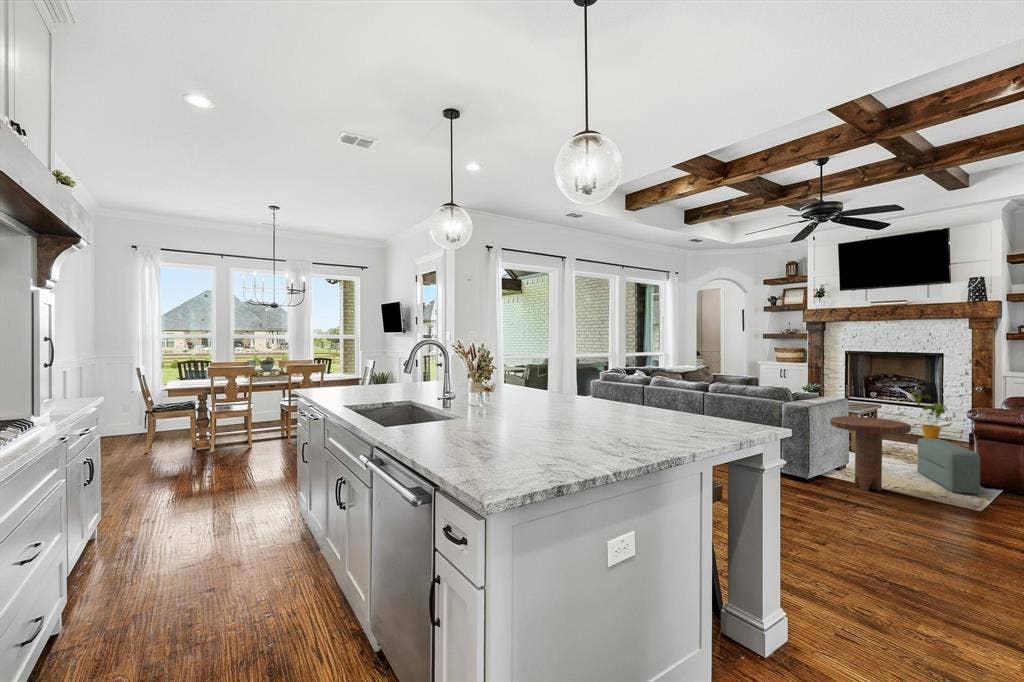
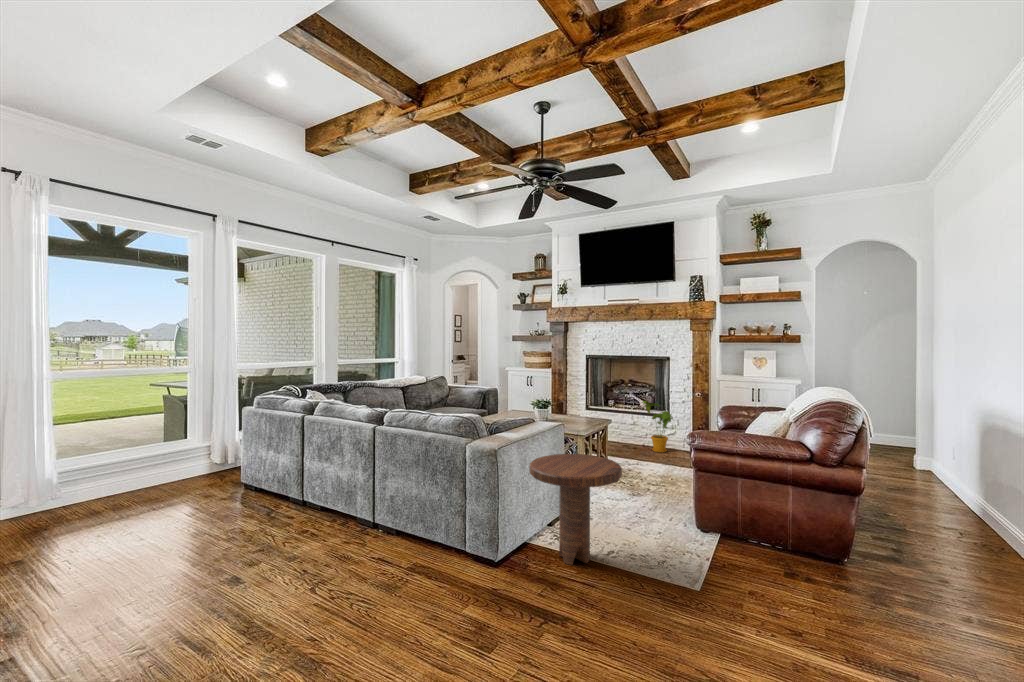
pouf: present [917,438,980,494] -> none [638,469,697,548]

